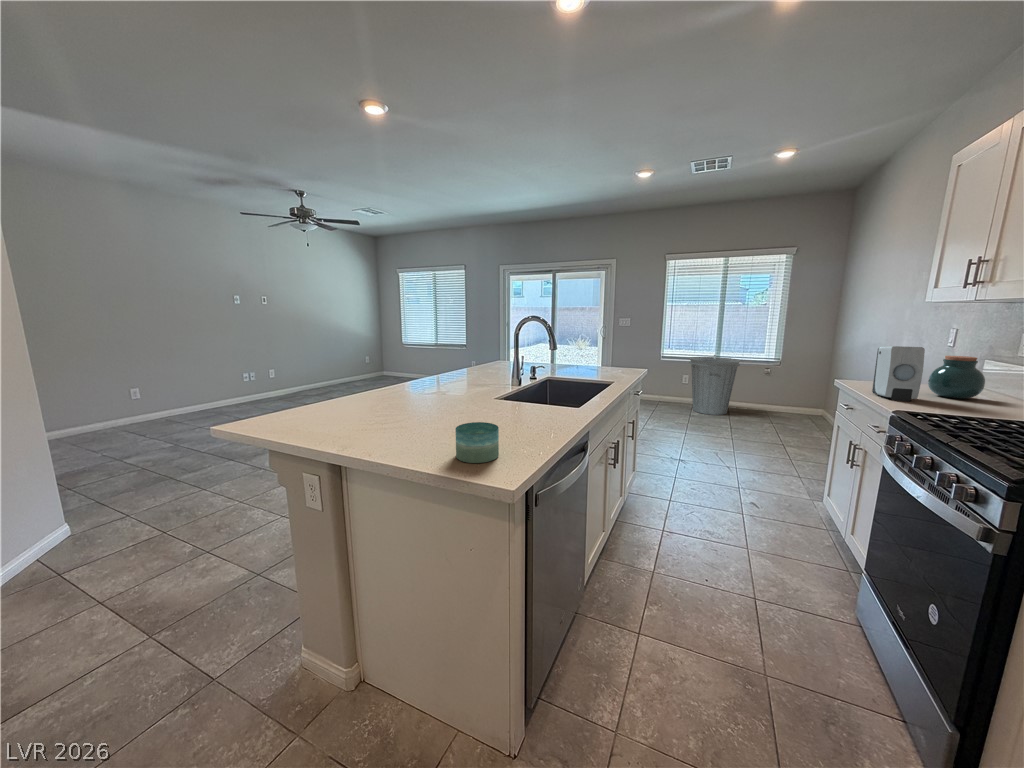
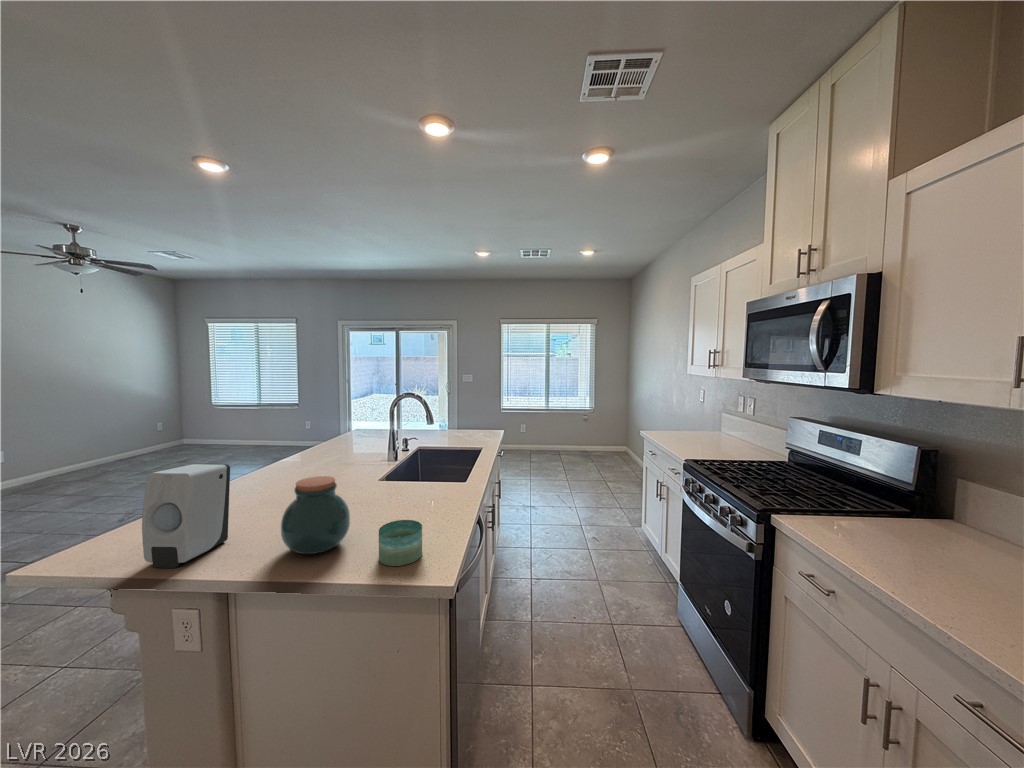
soap dispenser: present [872,346,925,401] -> present [142,464,230,568]
trash can: present [689,355,741,415] -> none [528,407,568,460]
jar: present [928,356,985,399] -> present [281,476,350,554]

